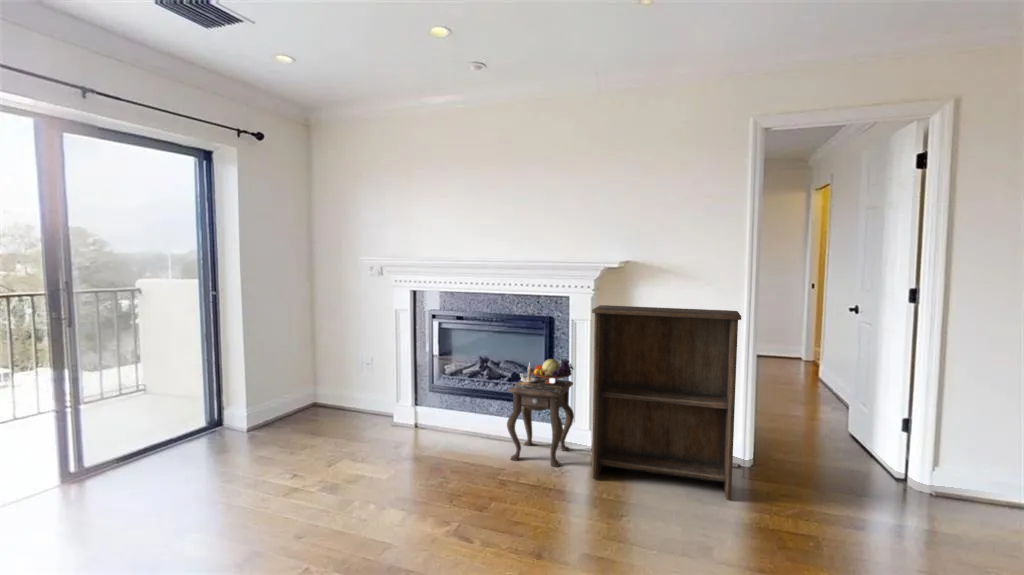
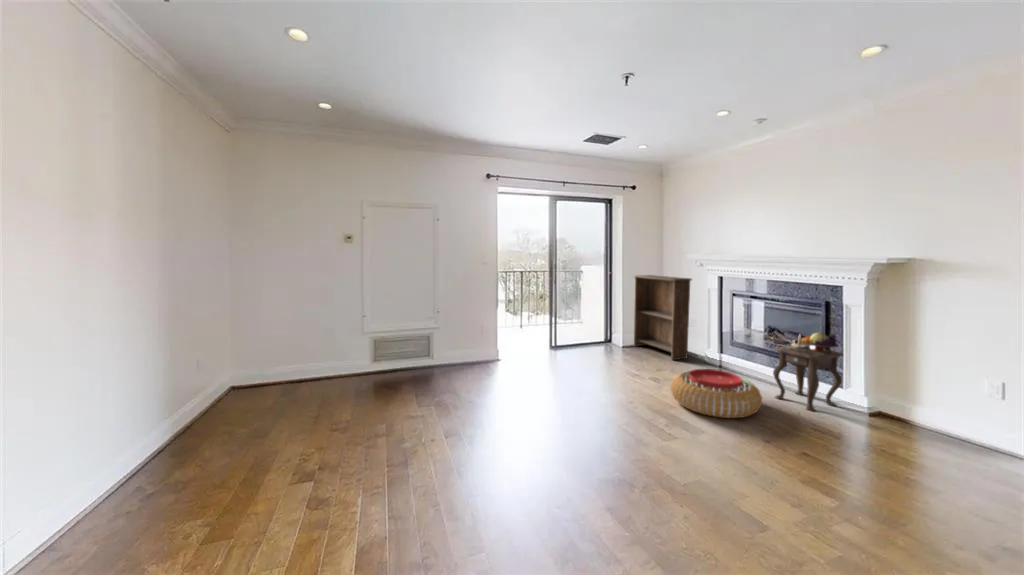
bookshelf: present [592,305,741,500] -> present [634,275,692,360]
pouf: none [386,442,520,531] -> present [671,369,762,418]

